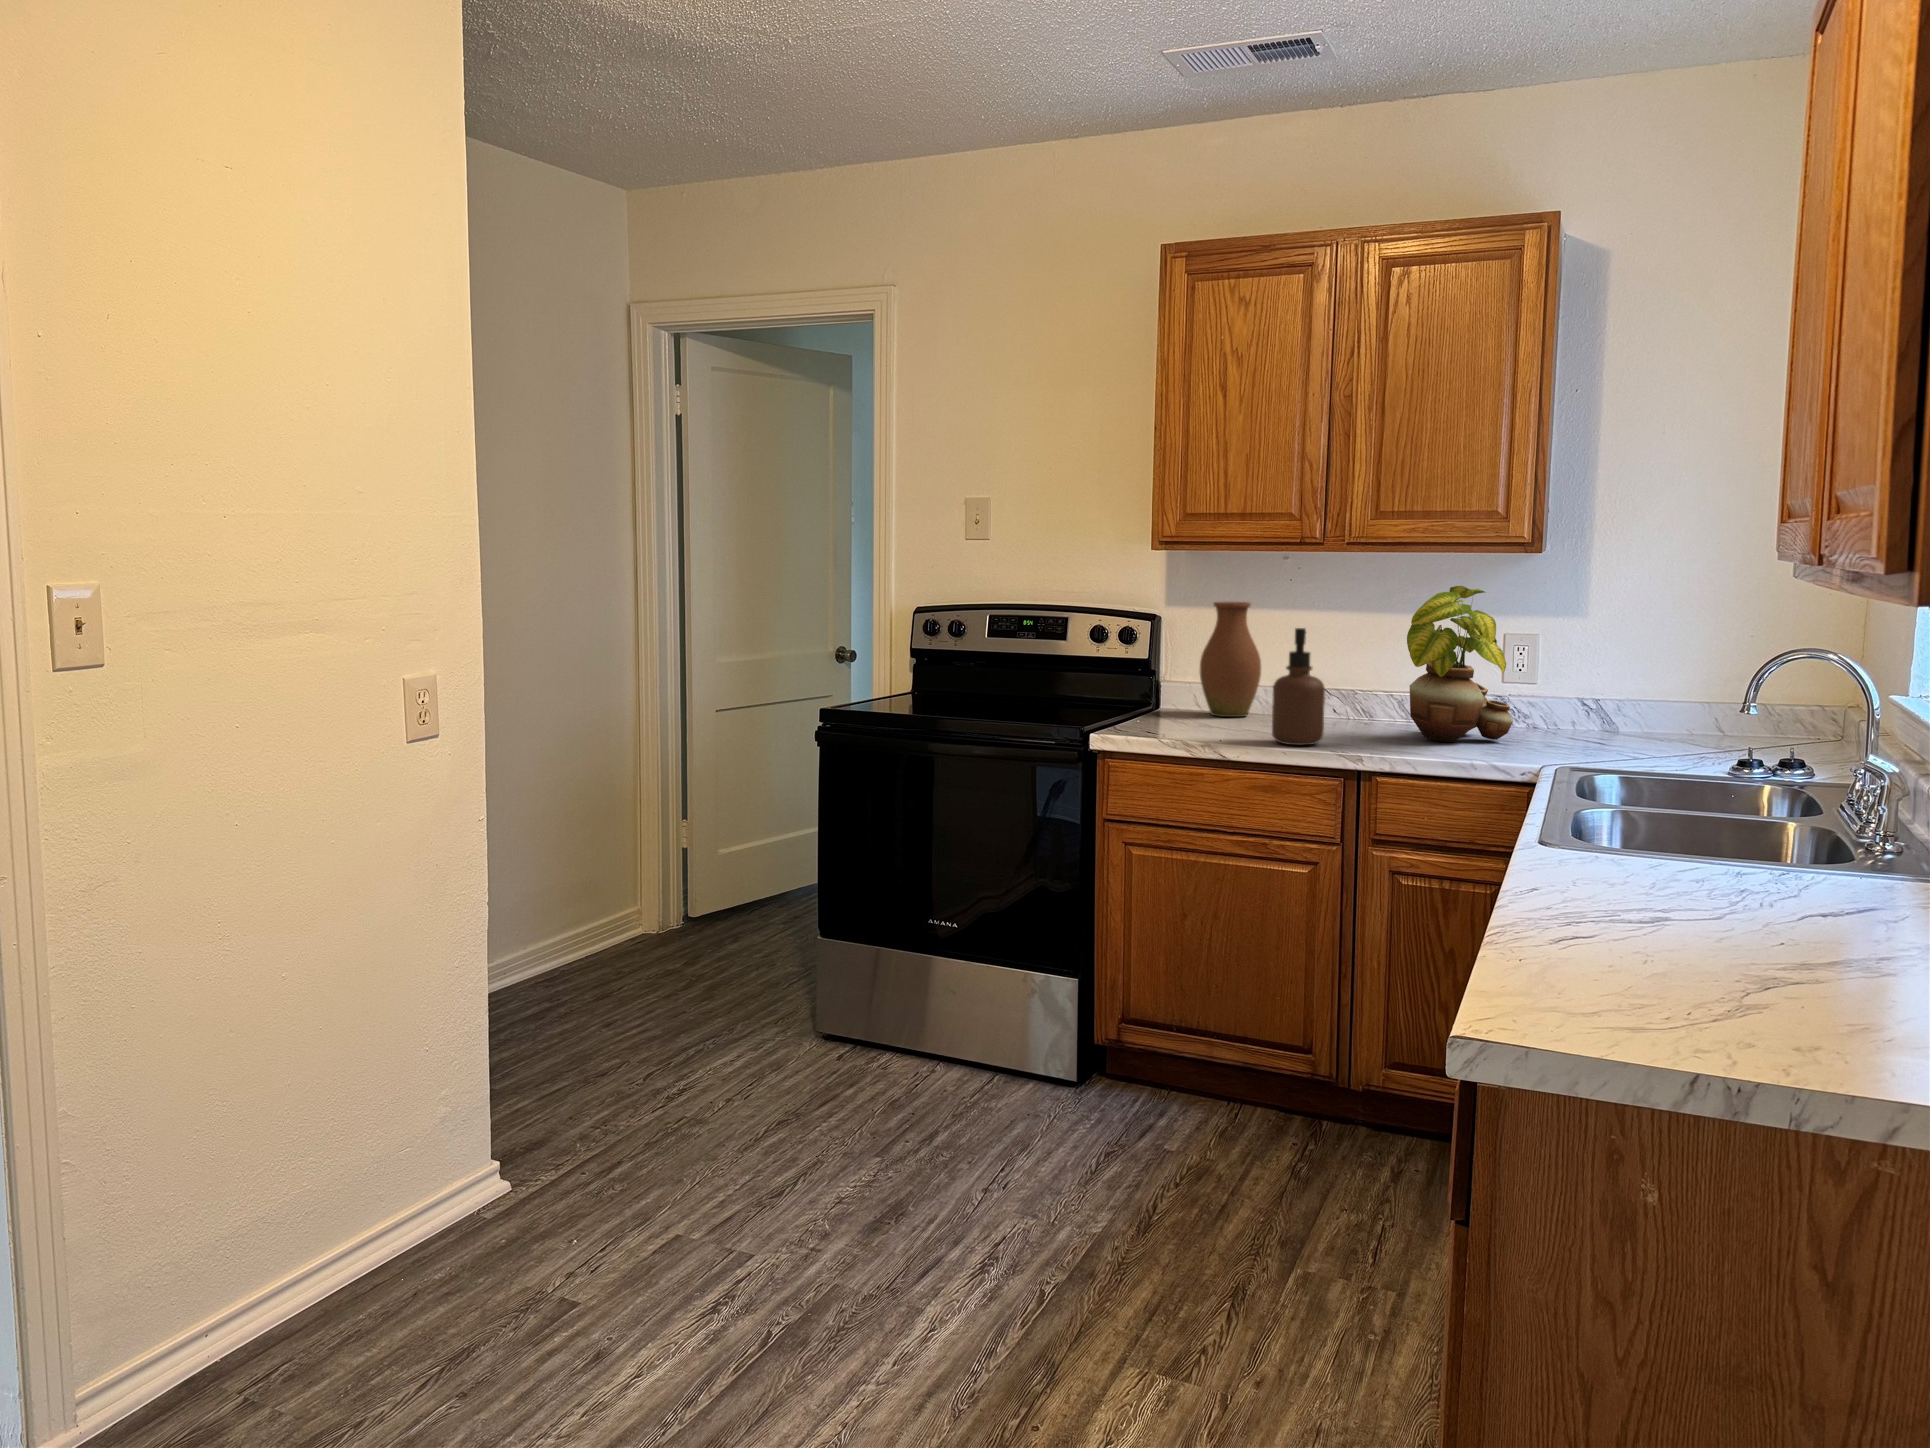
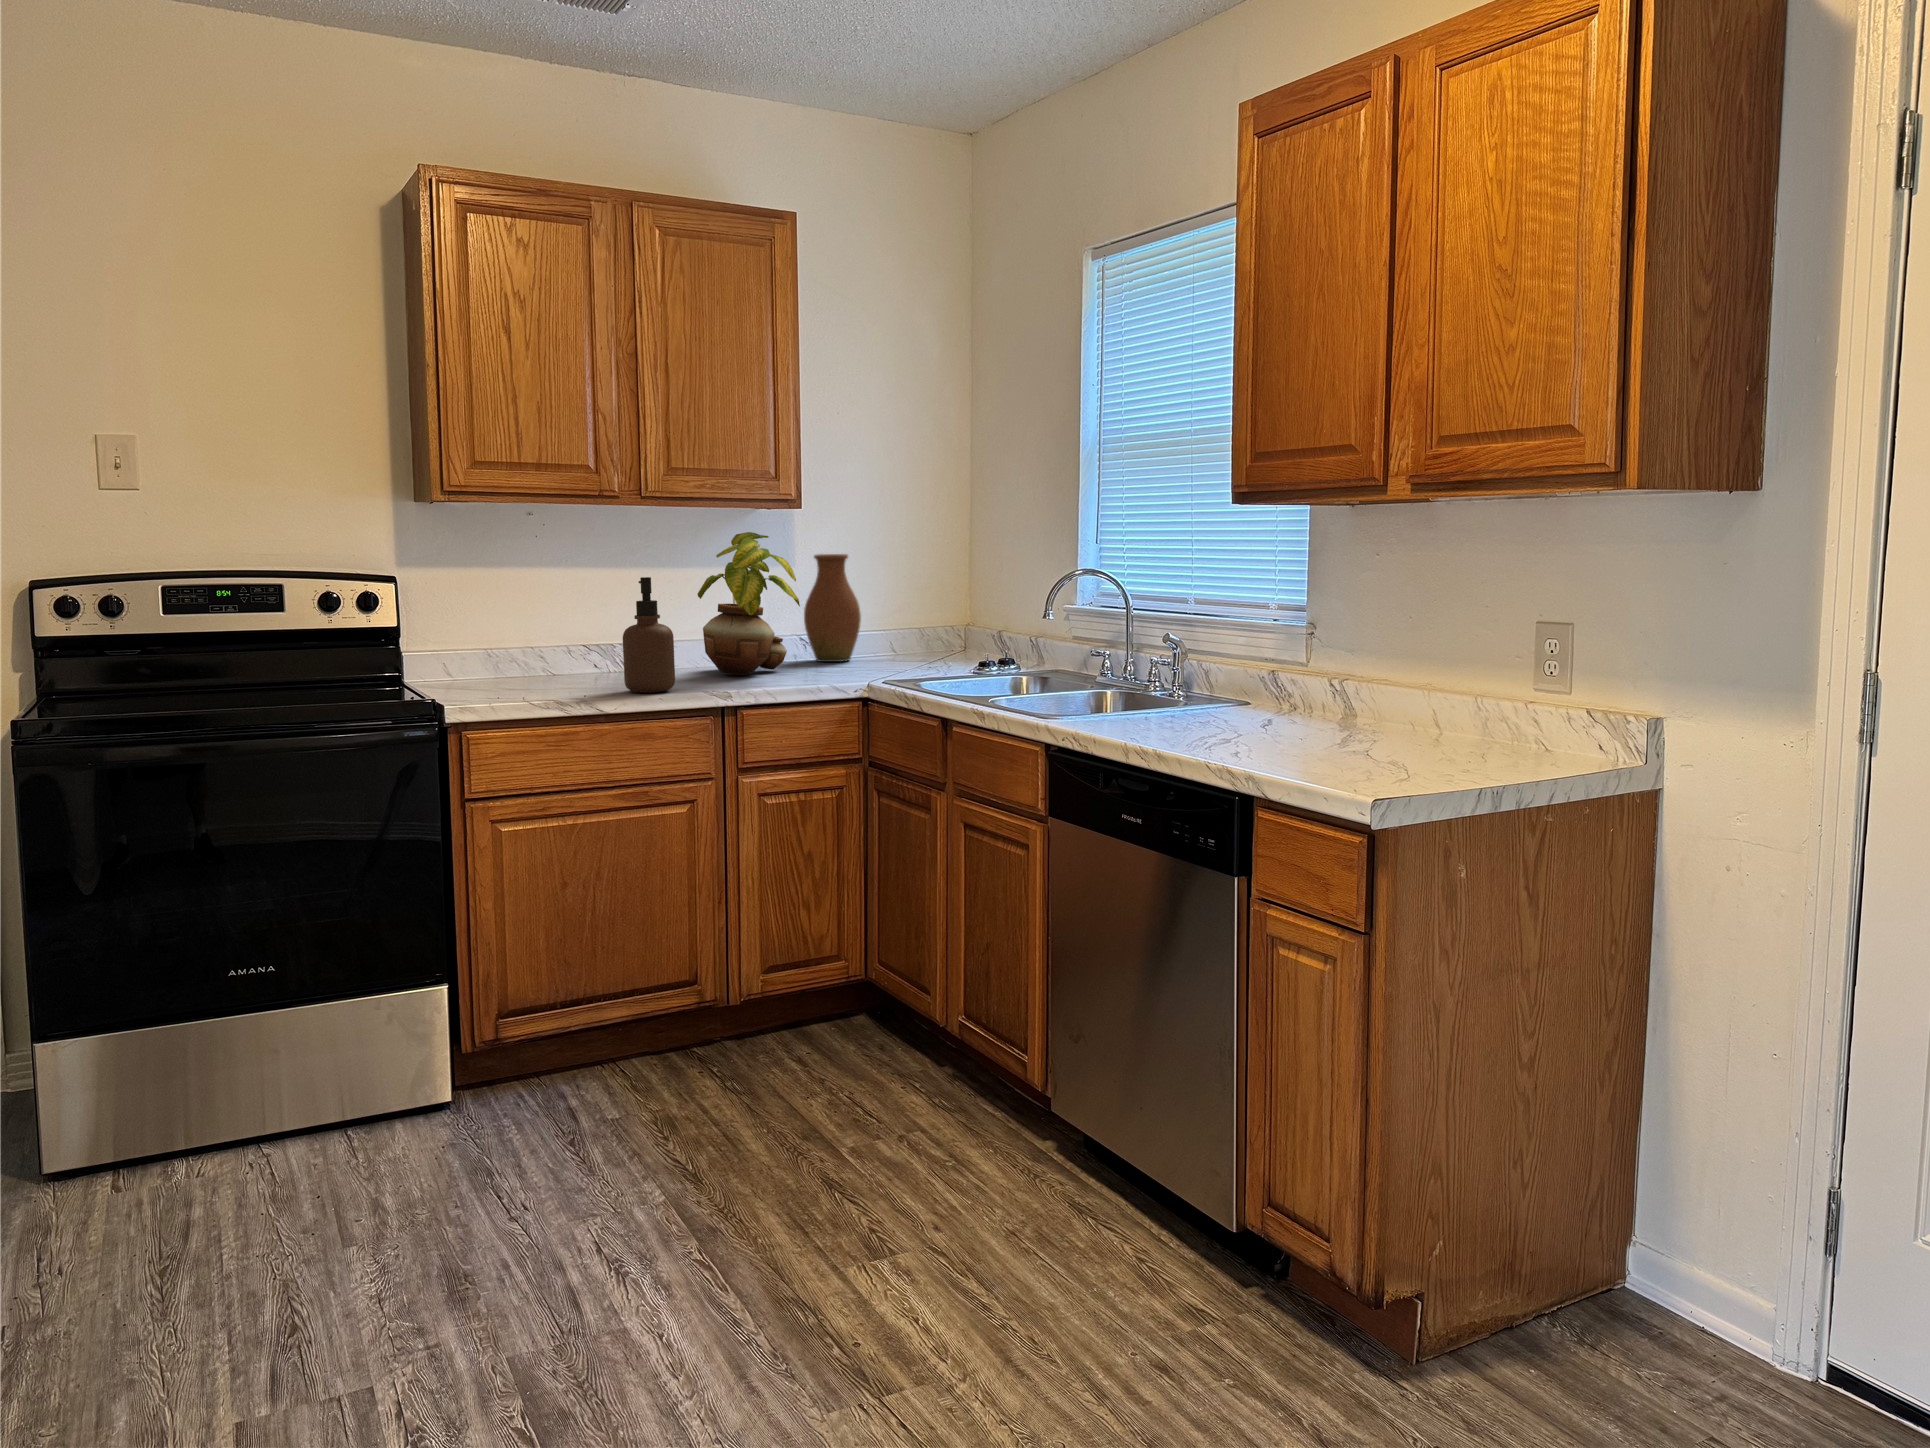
vase: present [1200,602,1261,717] -> present [804,554,861,662]

